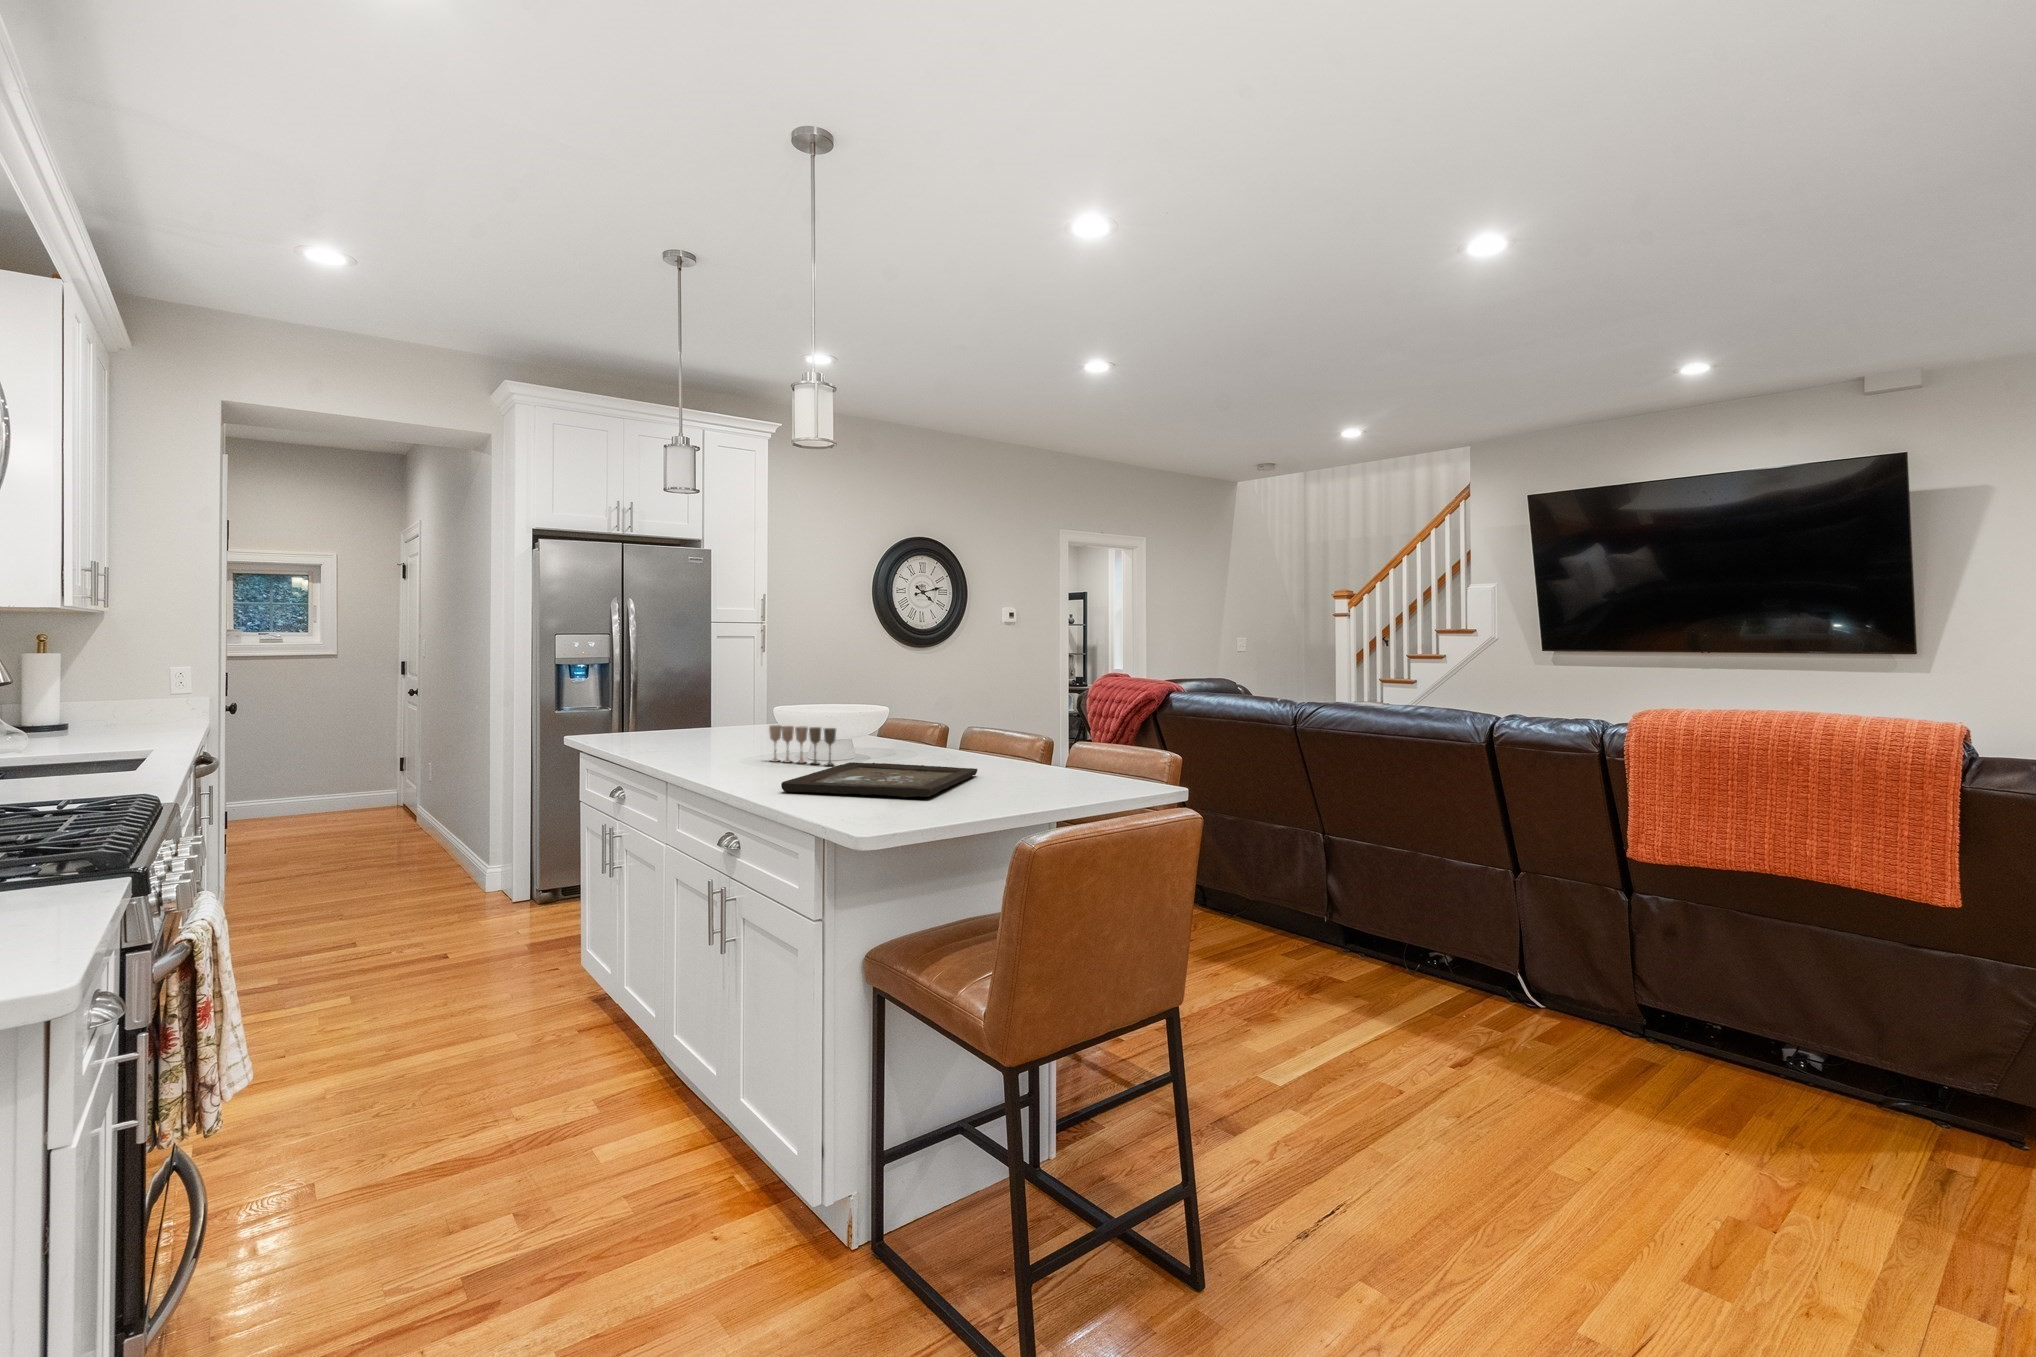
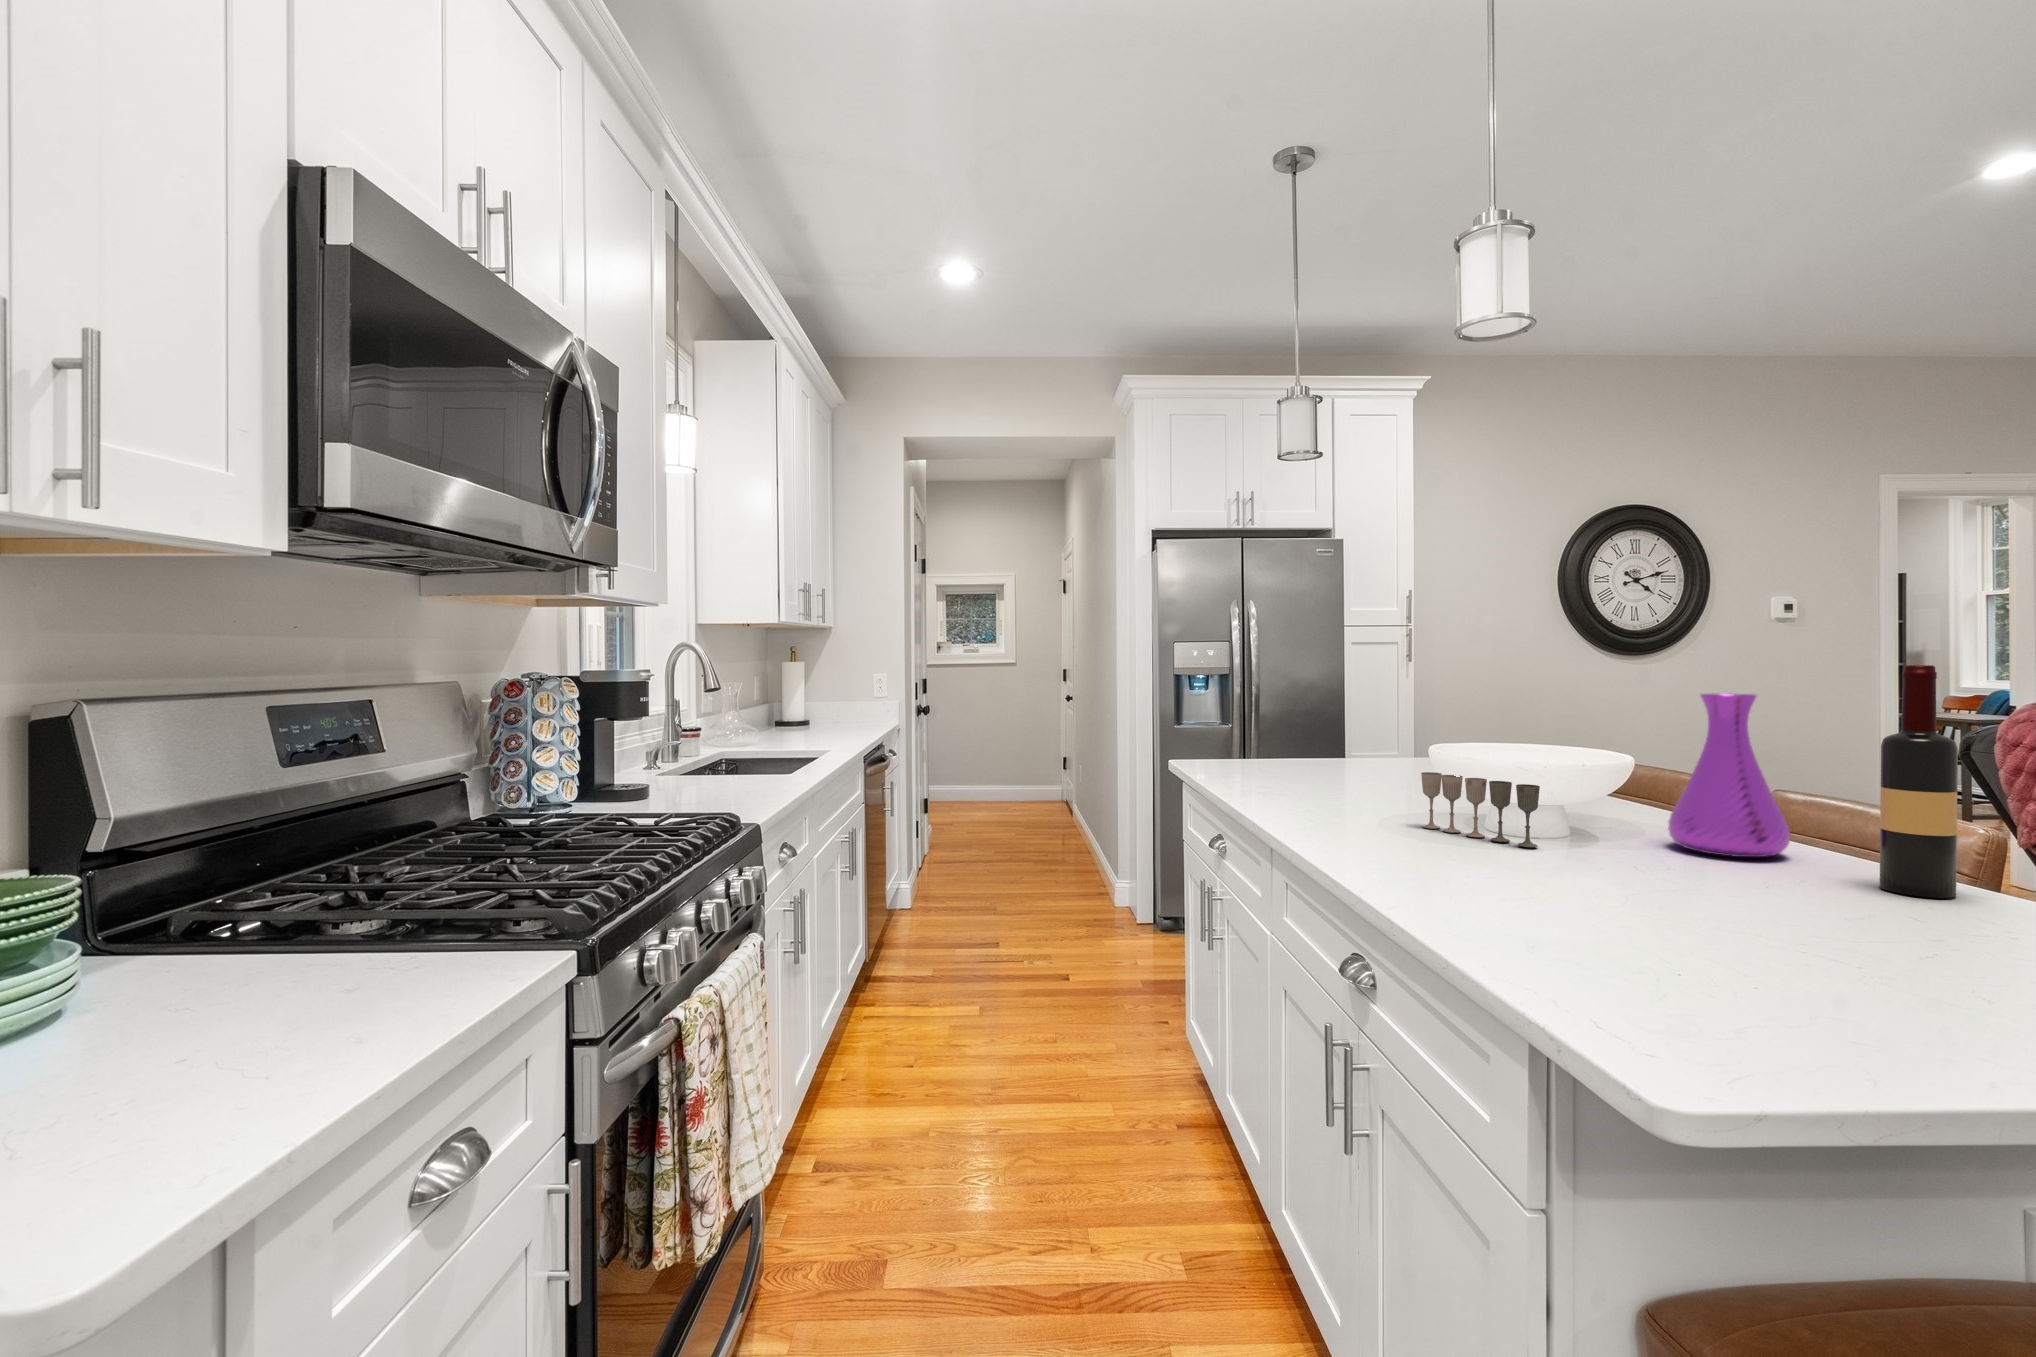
wine bottle: none [986,657,1013,769] -> present [1880,665,1958,898]
vase: none [903,672,957,761] -> present [1668,693,1790,857]
tray: present [781,762,977,797] -> none [1447,849,1876,974]

